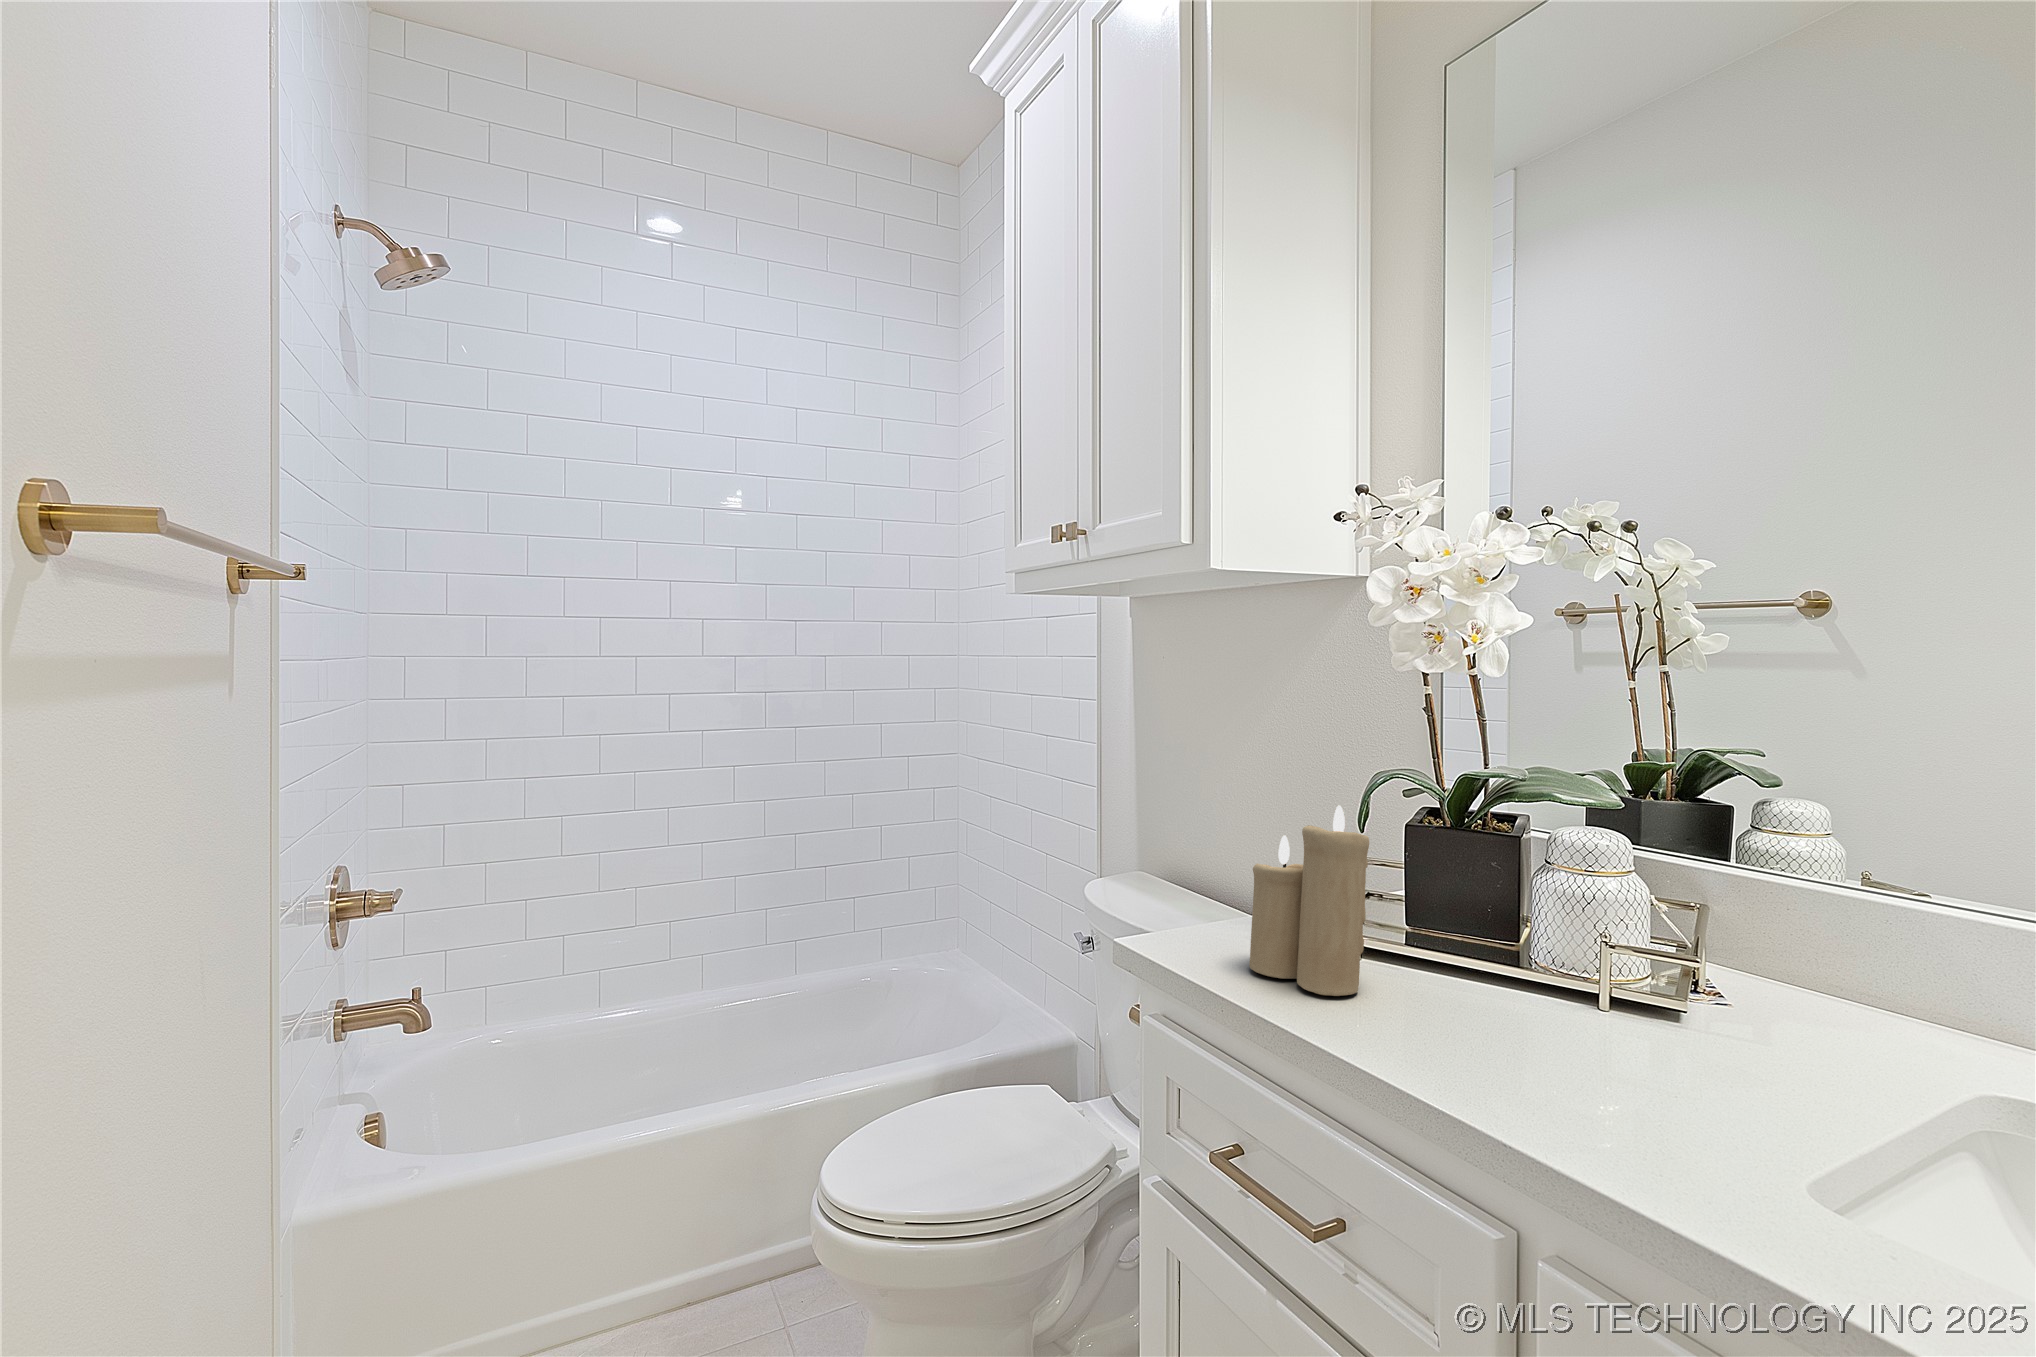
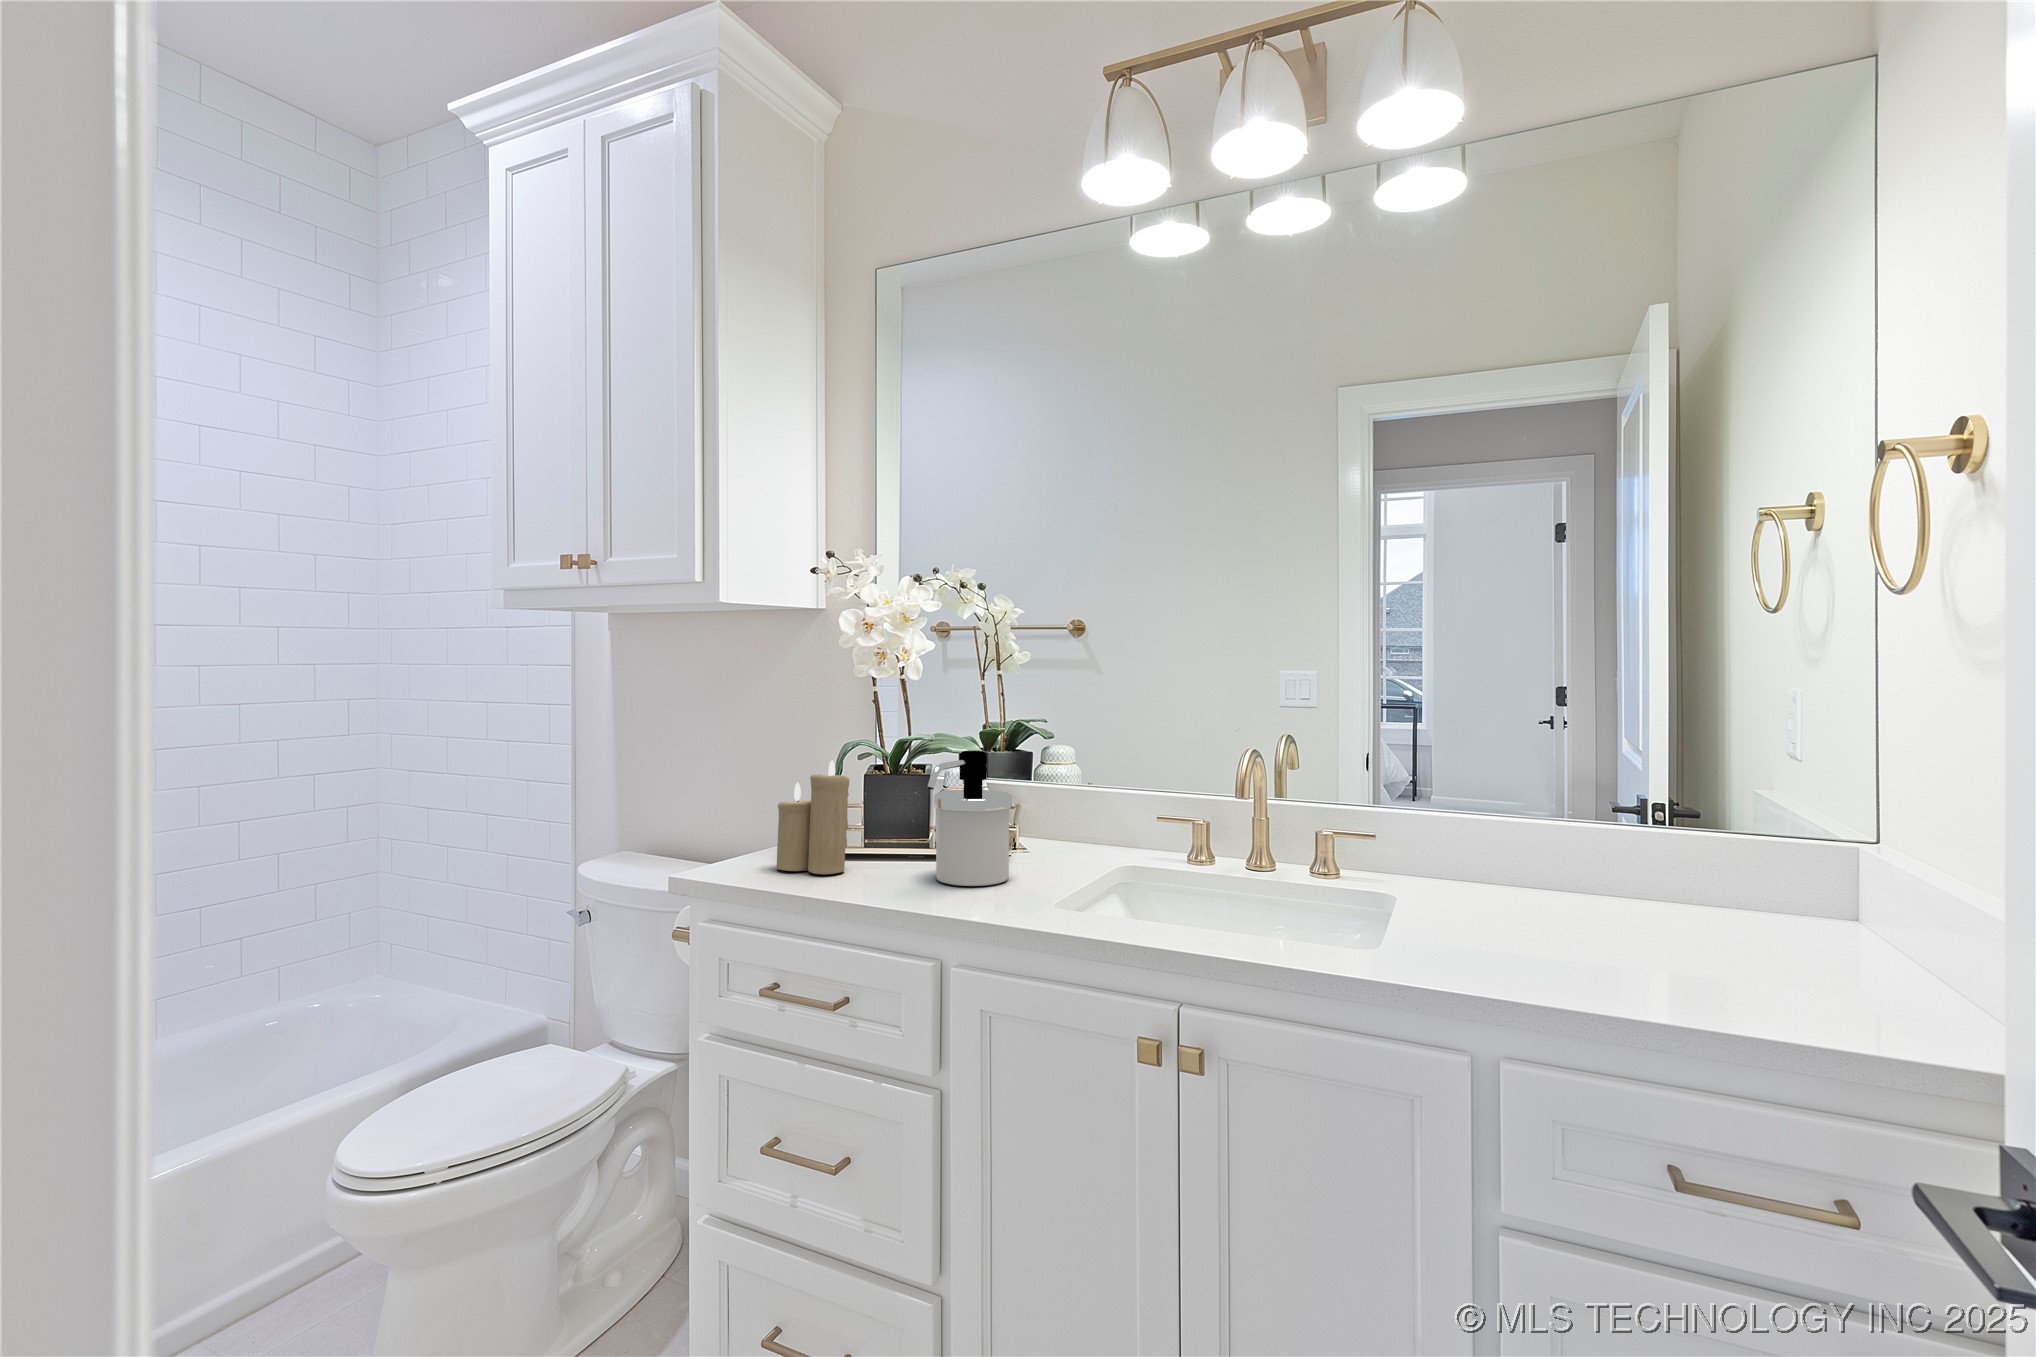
soap dispenser: none [1514,810,1709,1090] -> present [927,751,1012,886]

